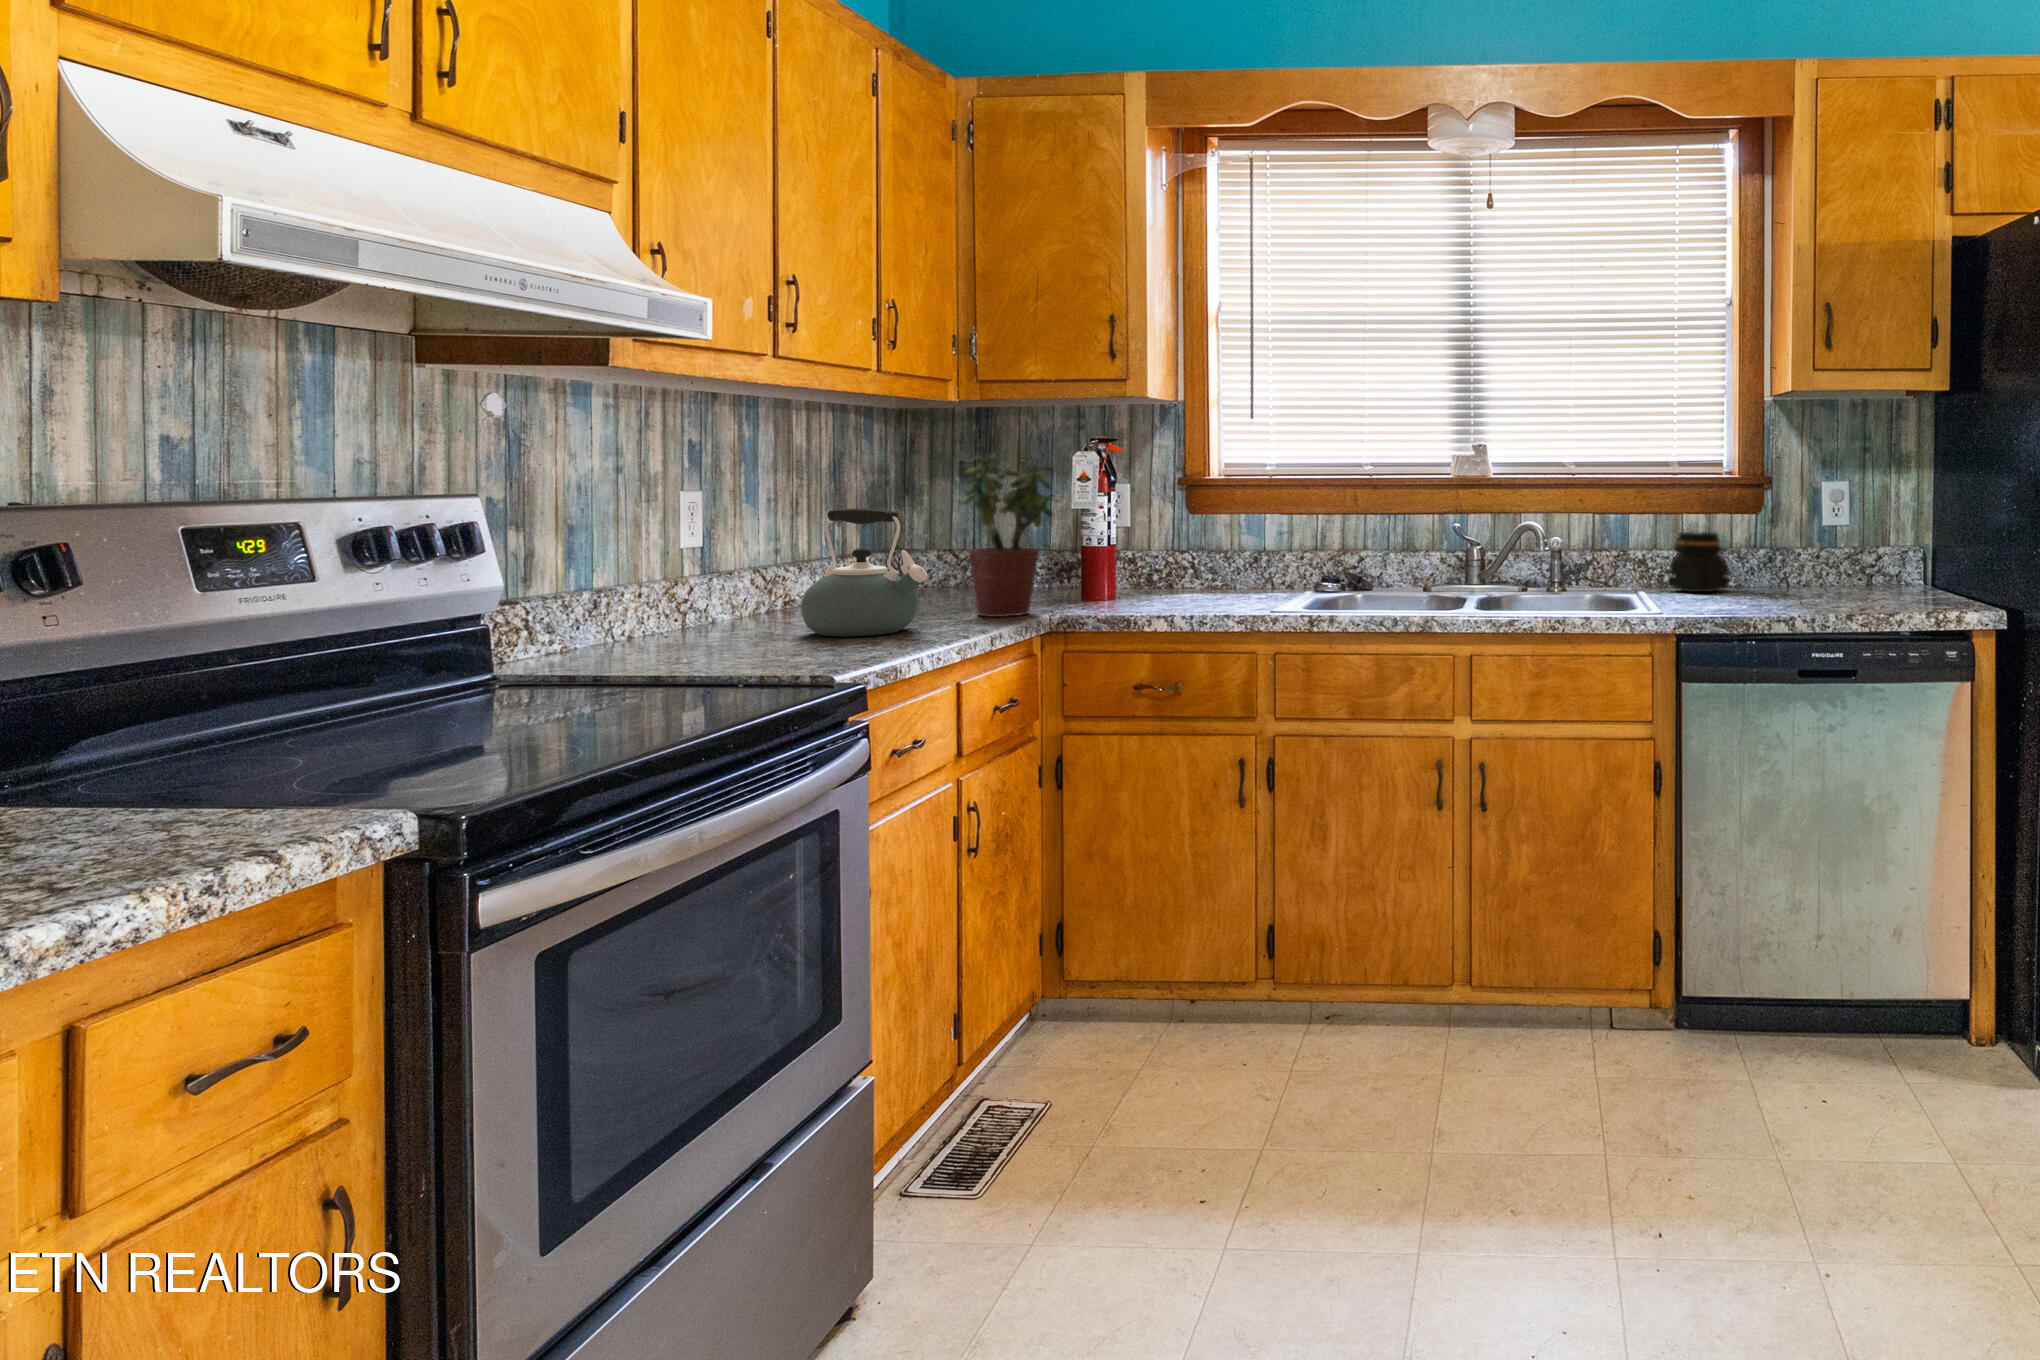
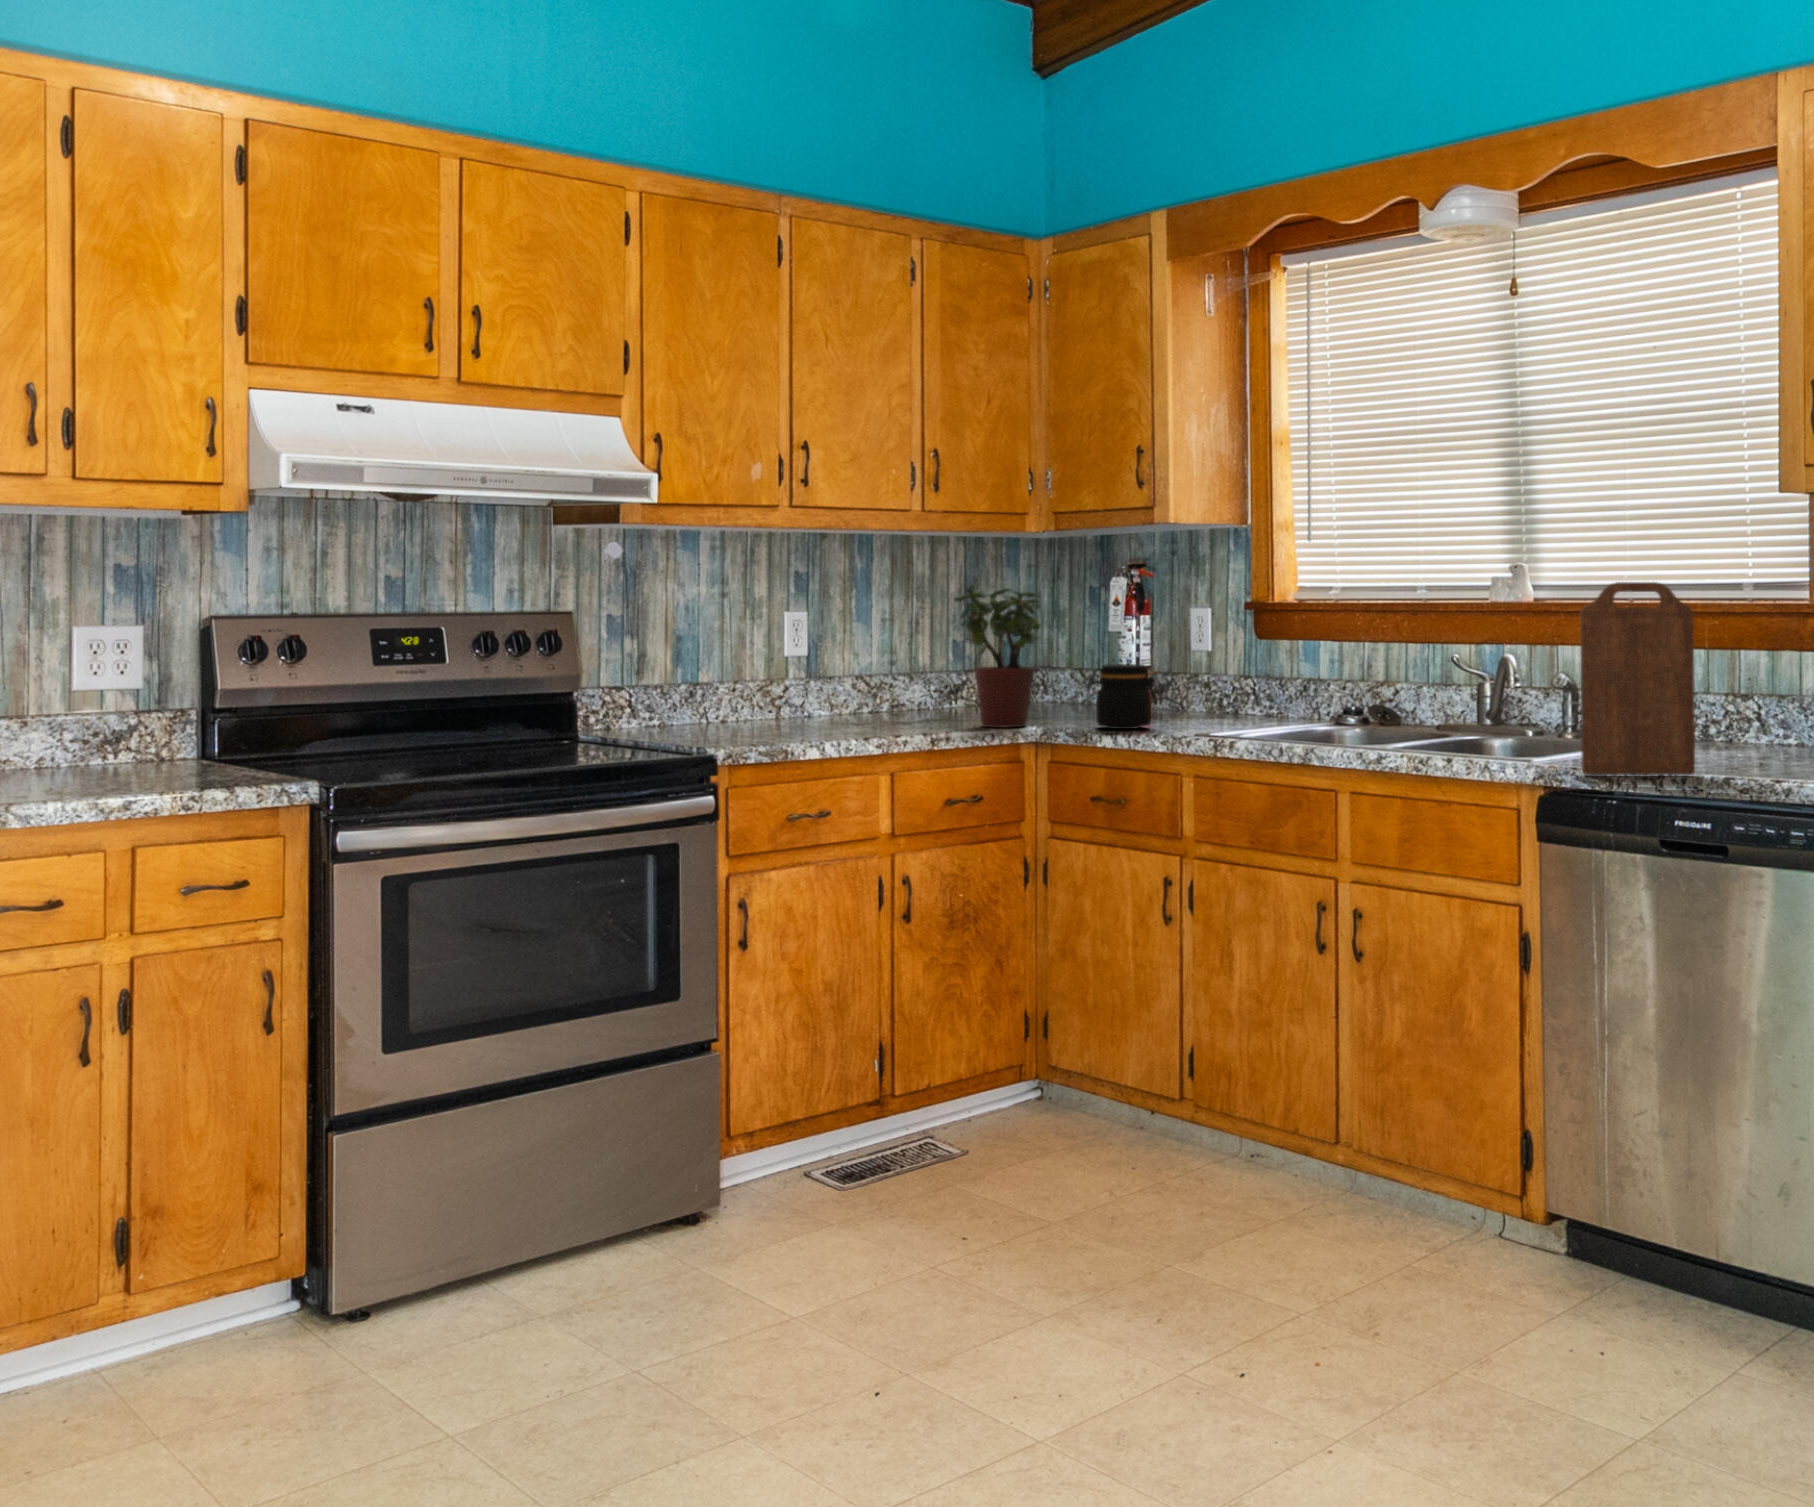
cutting board: none [1733,455,1798,622] -> present [1580,582,1695,775]
kettle: present [801,508,928,637] -> none [816,628,905,732]
jar: present [1668,532,1729,592] -> present [1088,664,1157,729]

